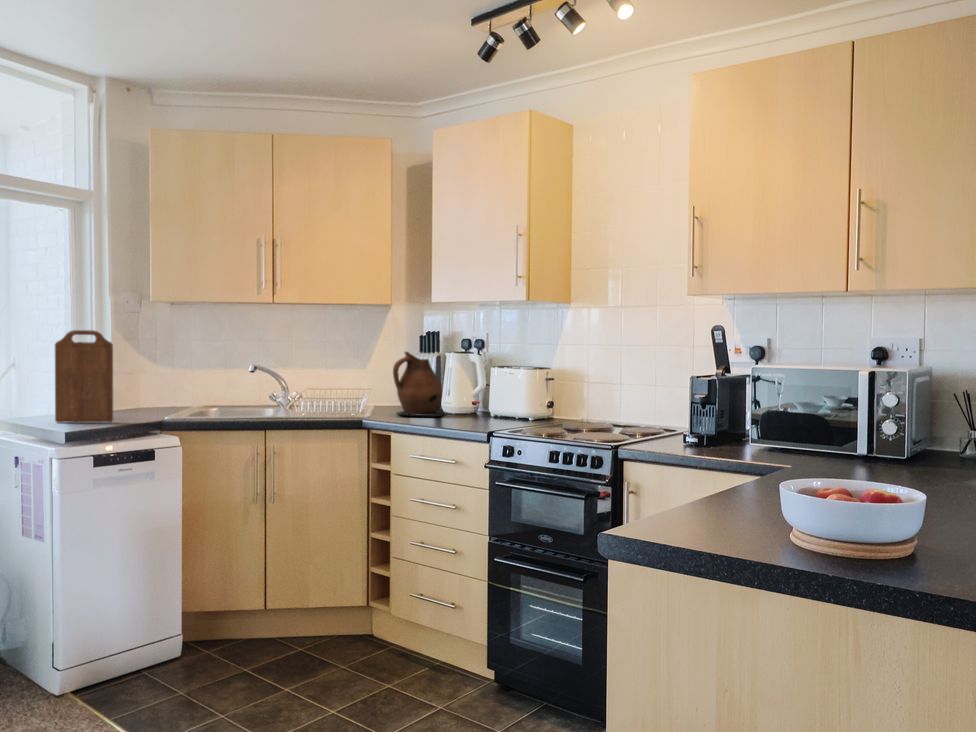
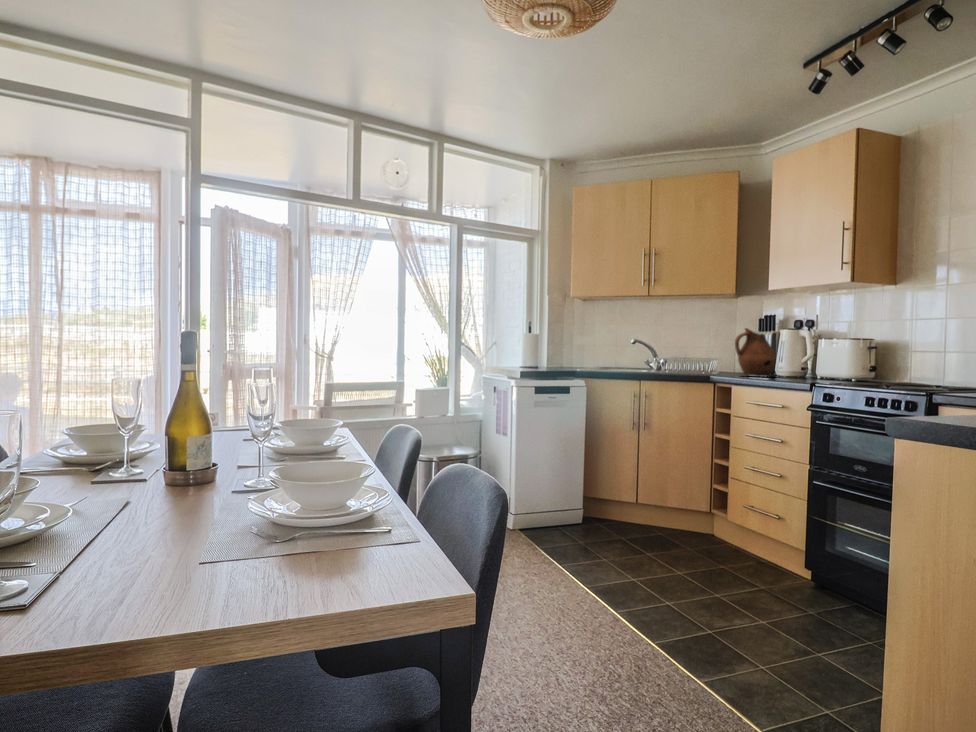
cutting board: present [55,330,113,423] -> none [515,314,548,370]

